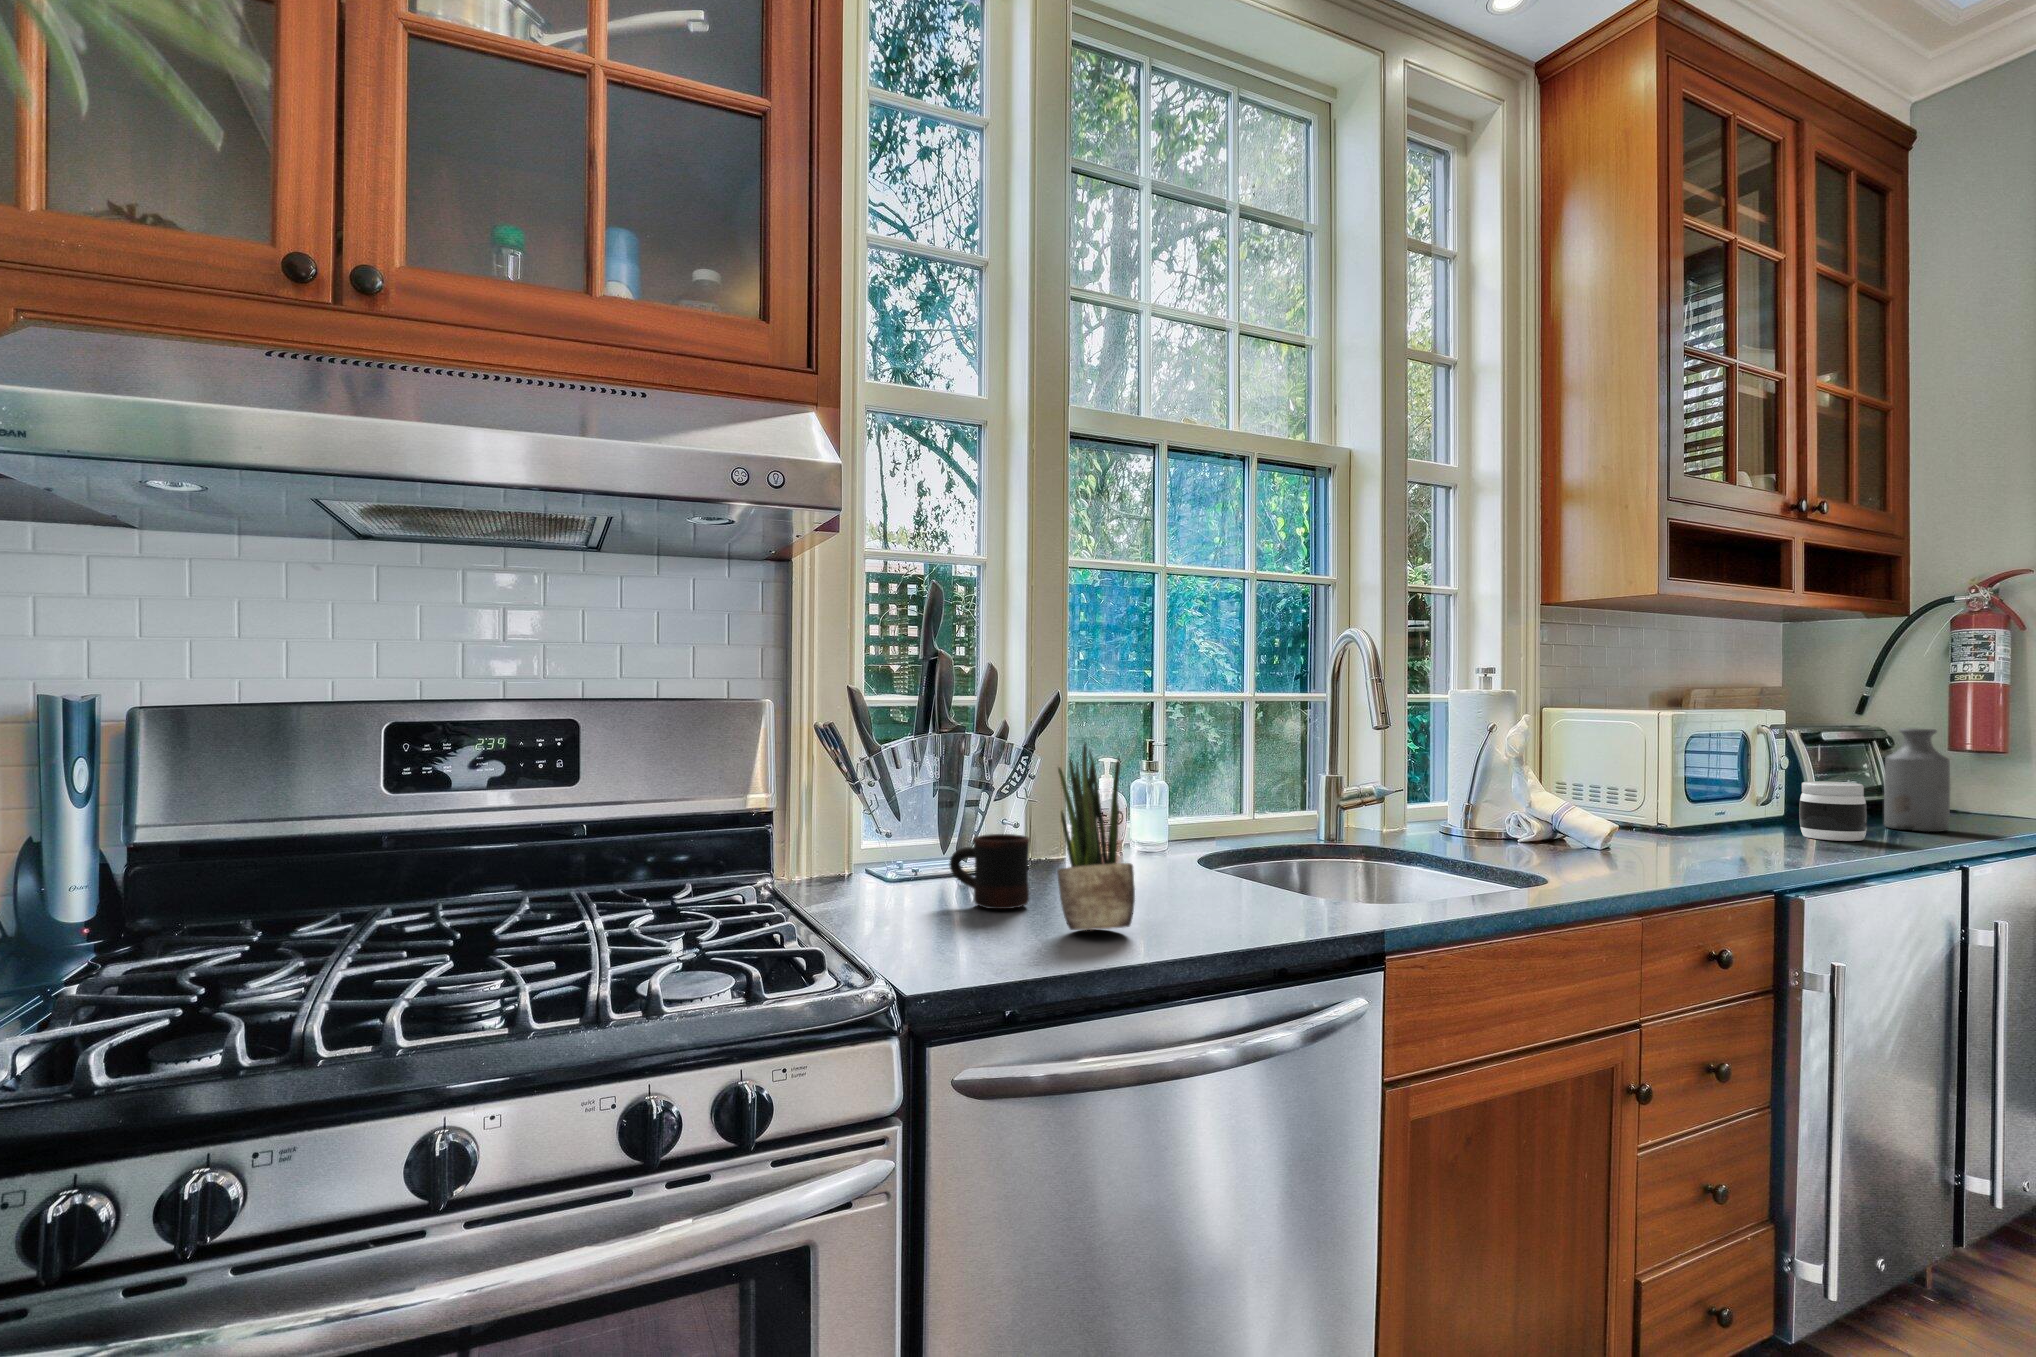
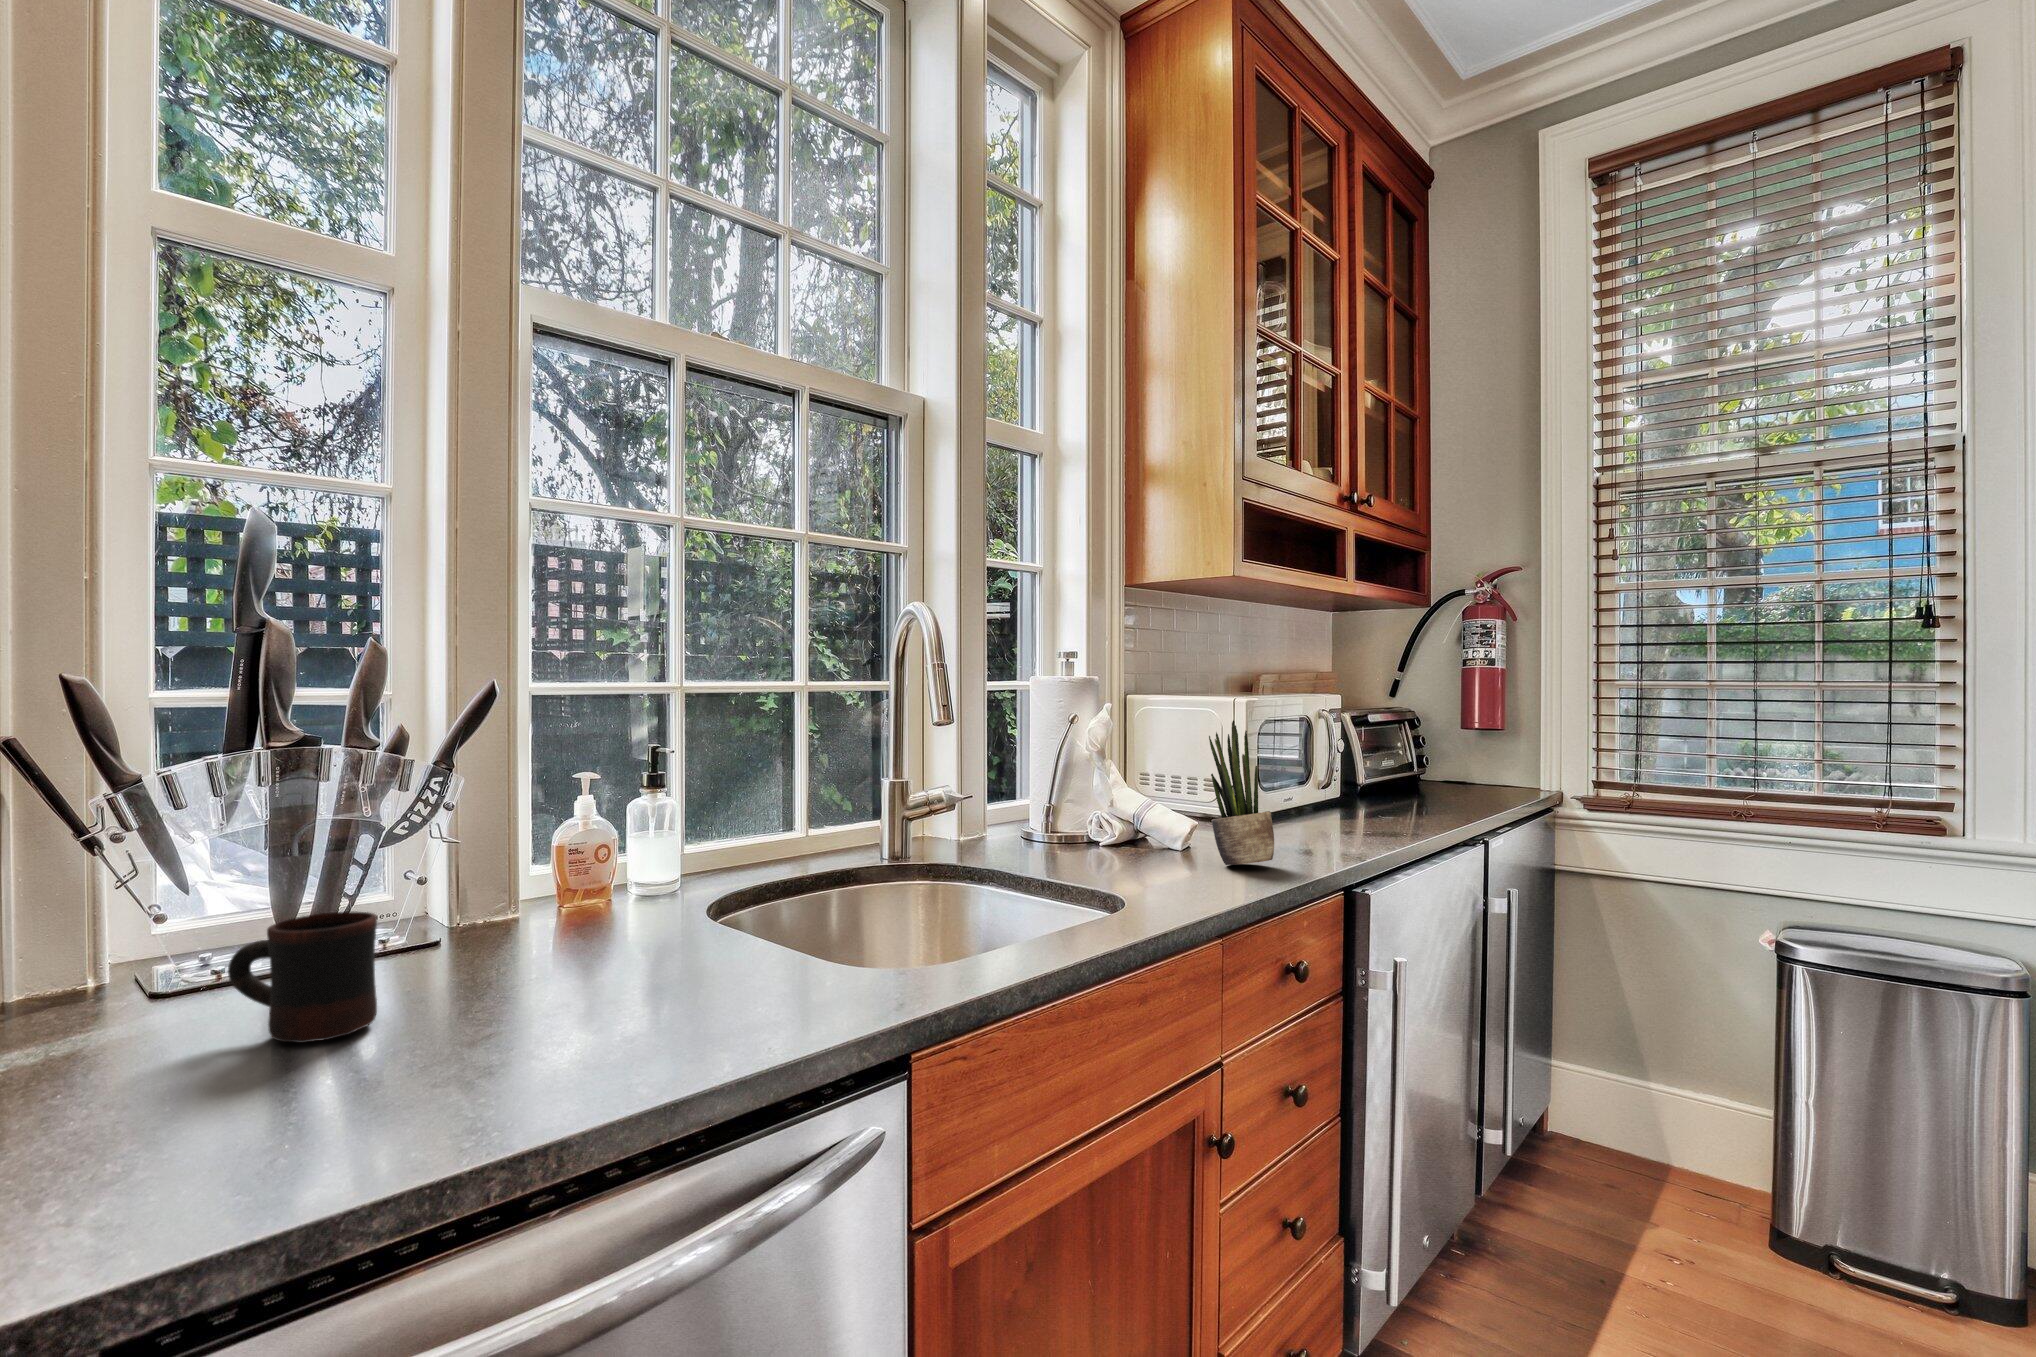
bottle: present [1884,728,1950,832] -> none [1417,711,1469,807]
potted plant: present [1057,742,1135,930] -> present [1209,720,1274,865]
jar: present [1799,781,1867,841] -> none [1354,764,1410,823]

